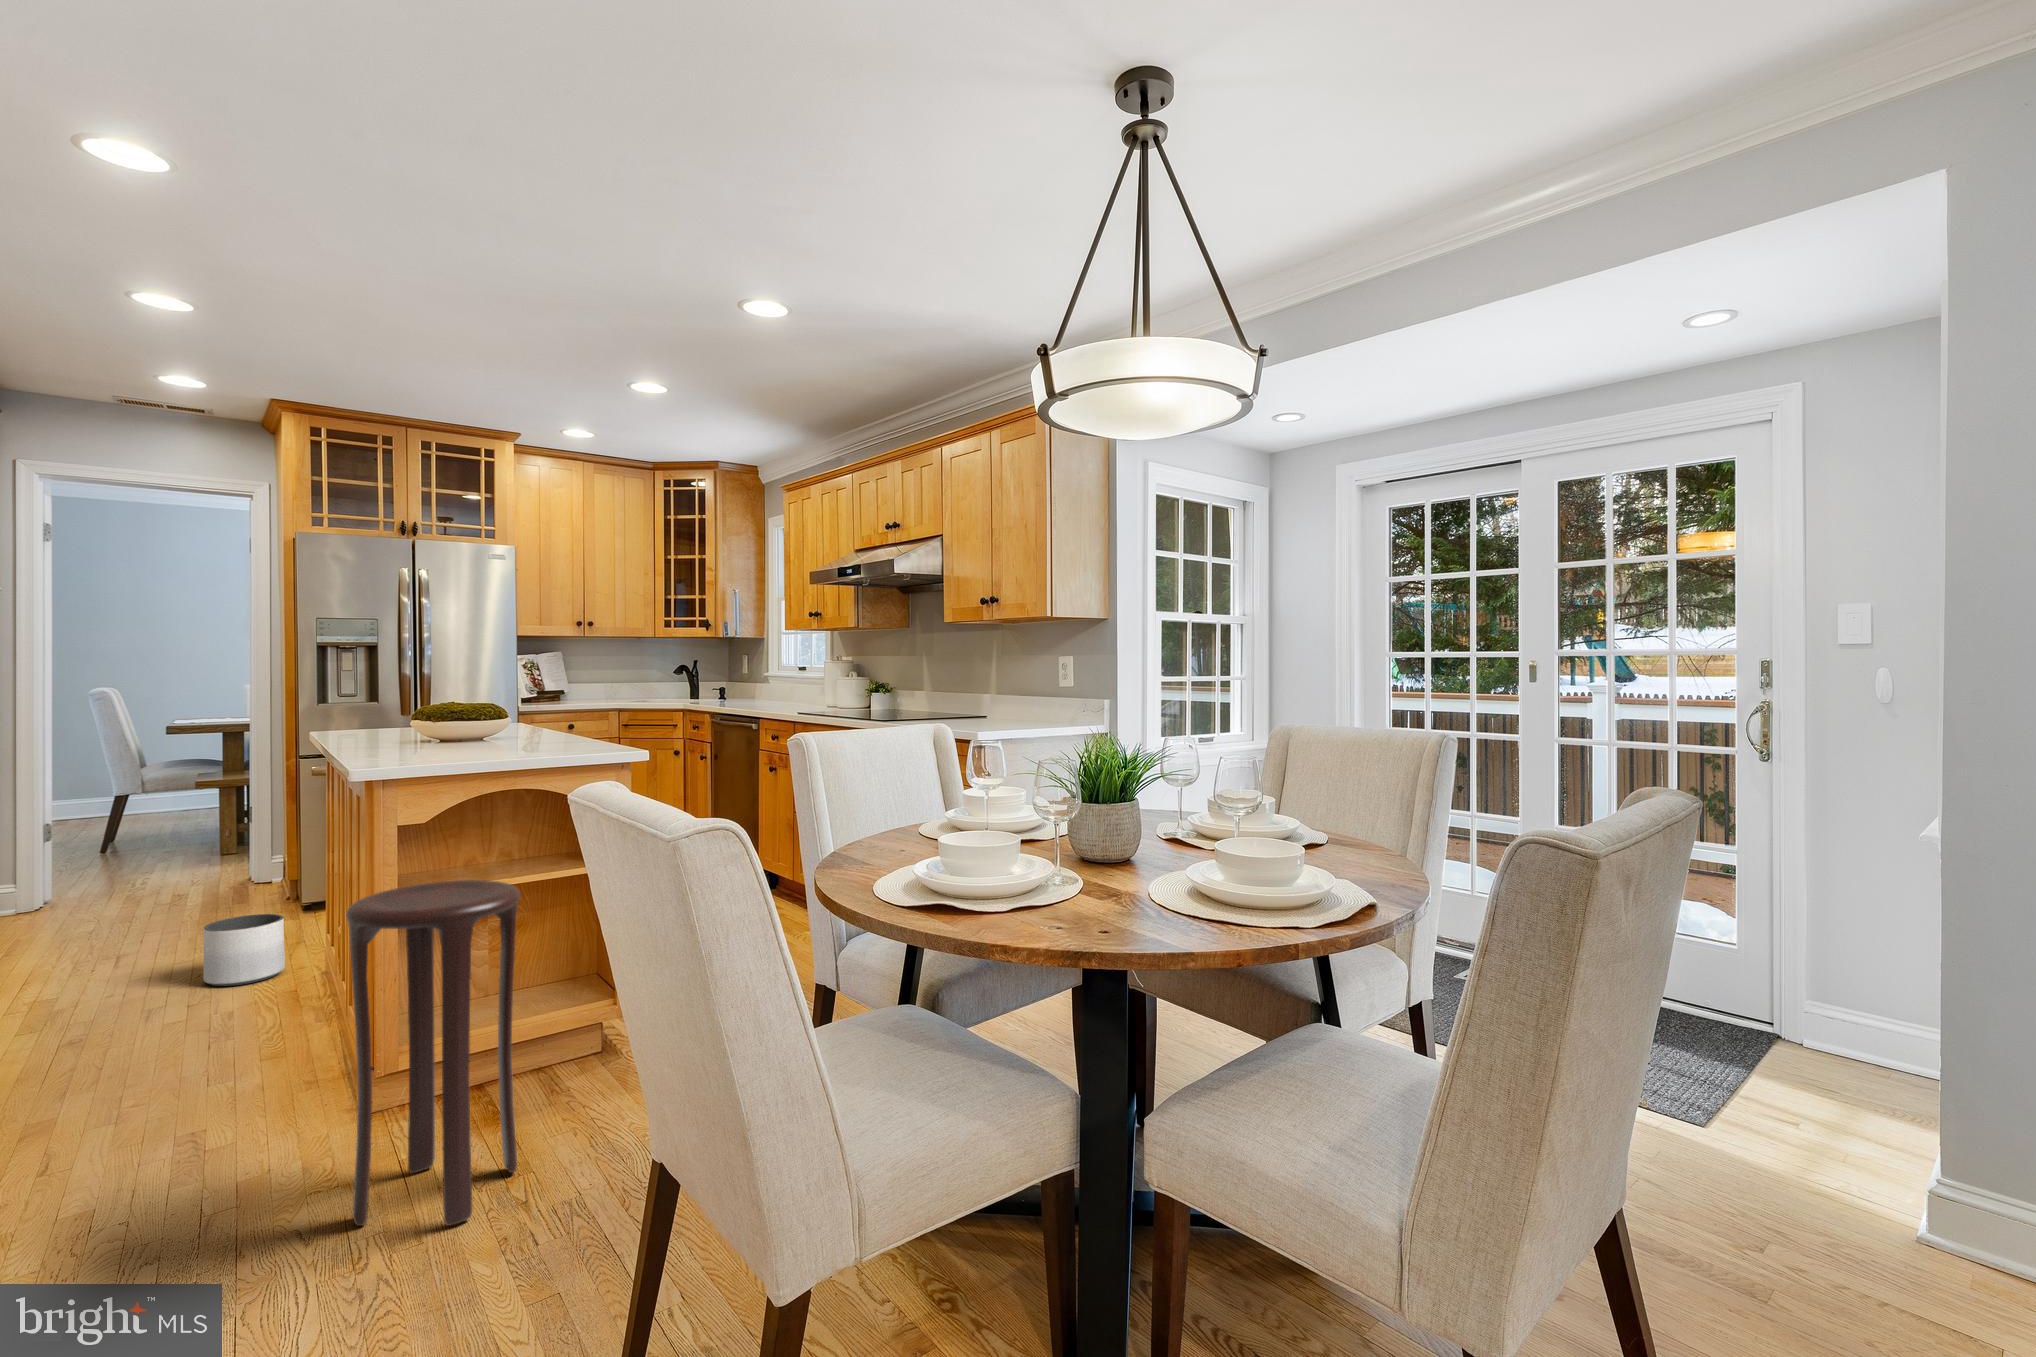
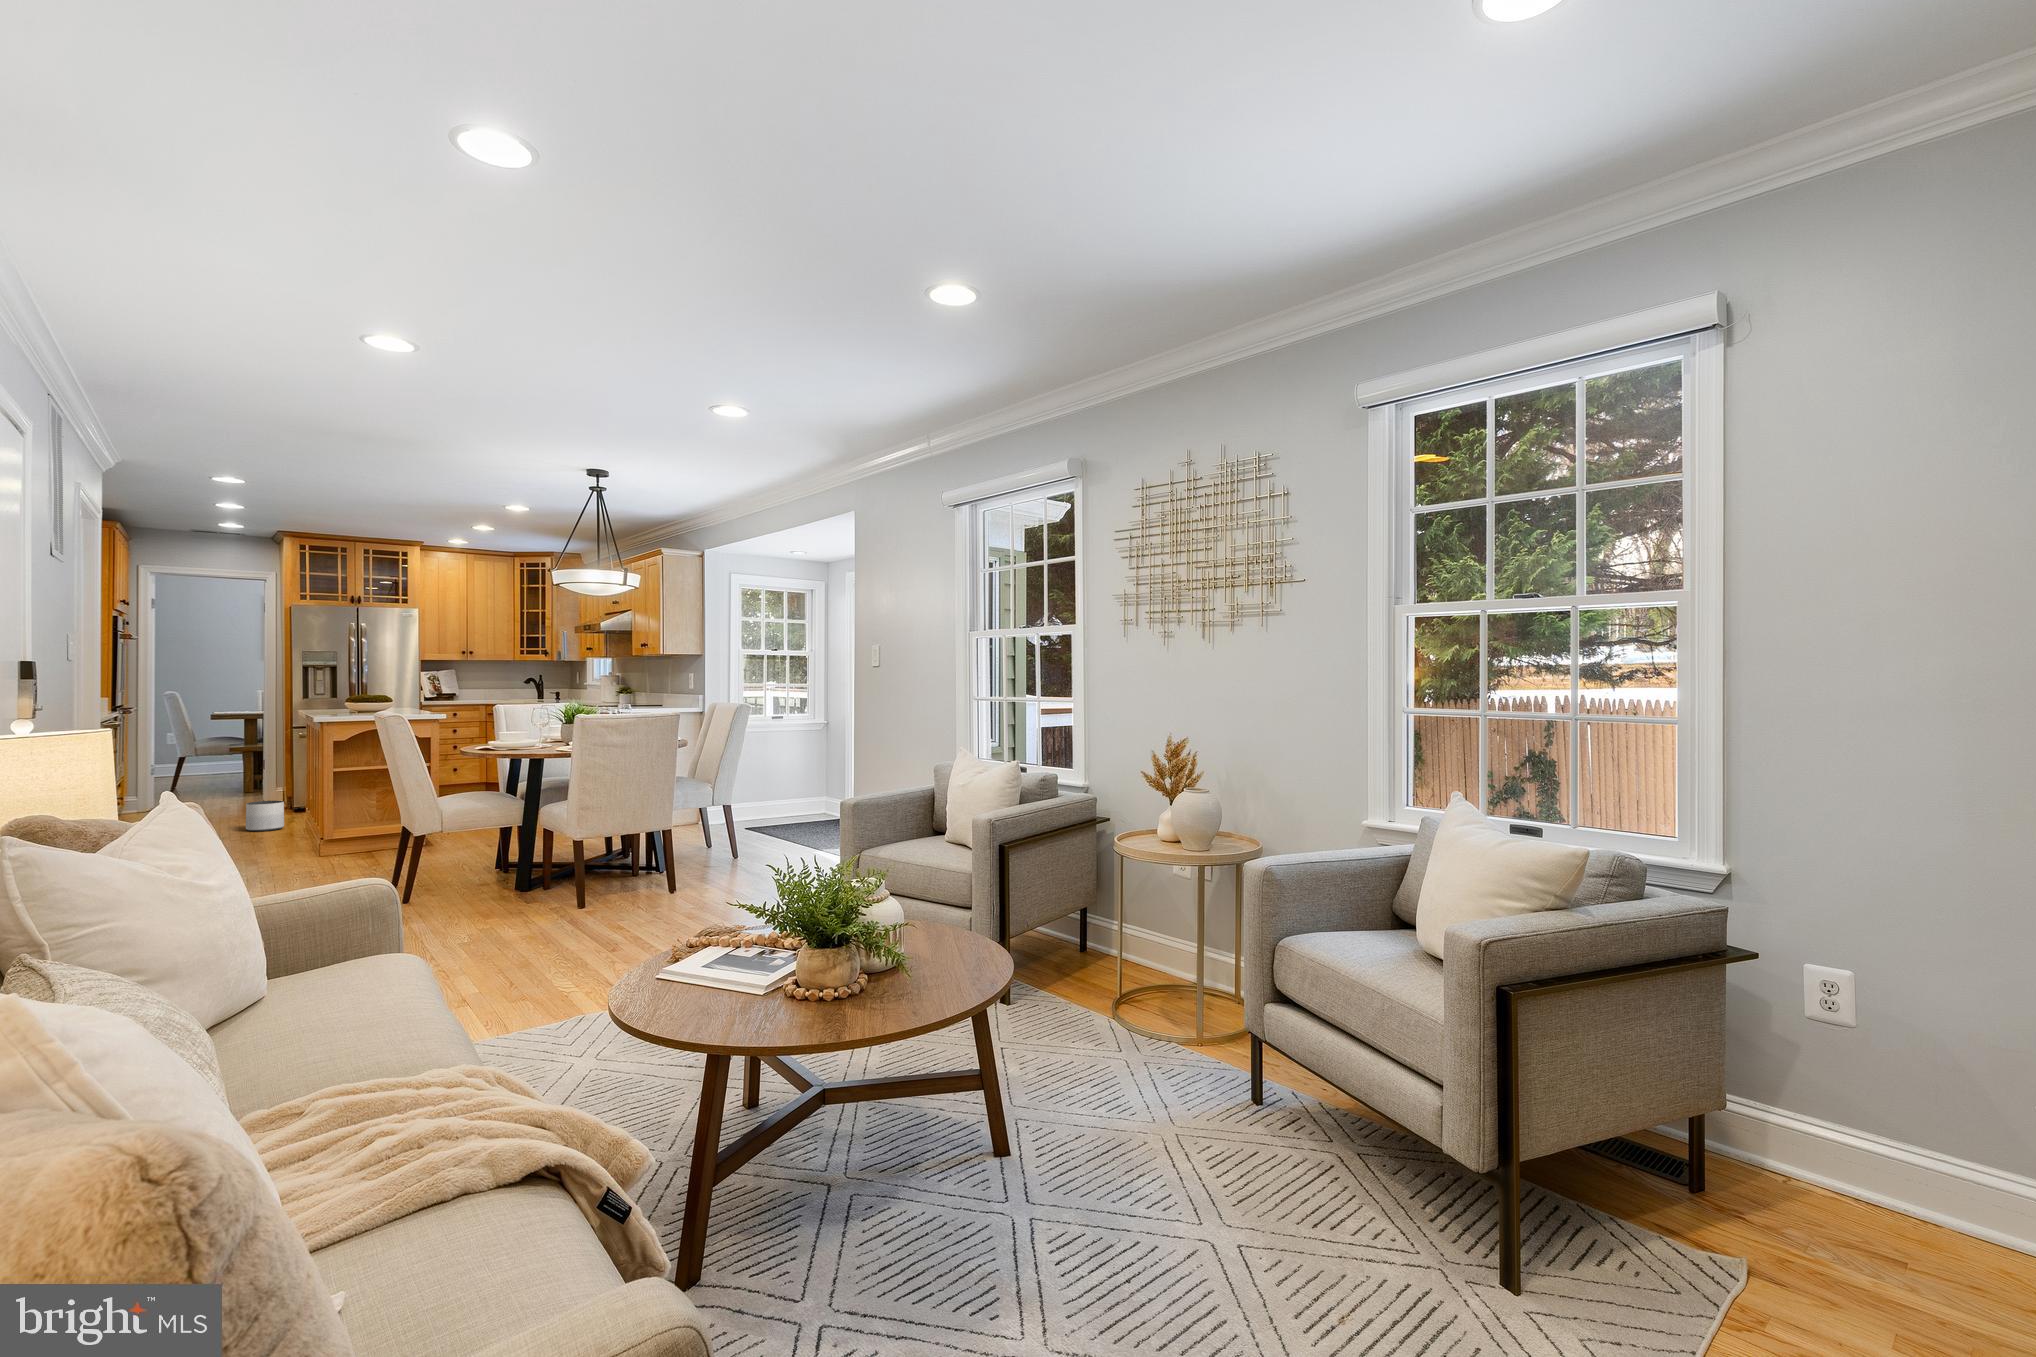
stool: present [346,880,520,1226] -> none [308,758,372,872]

